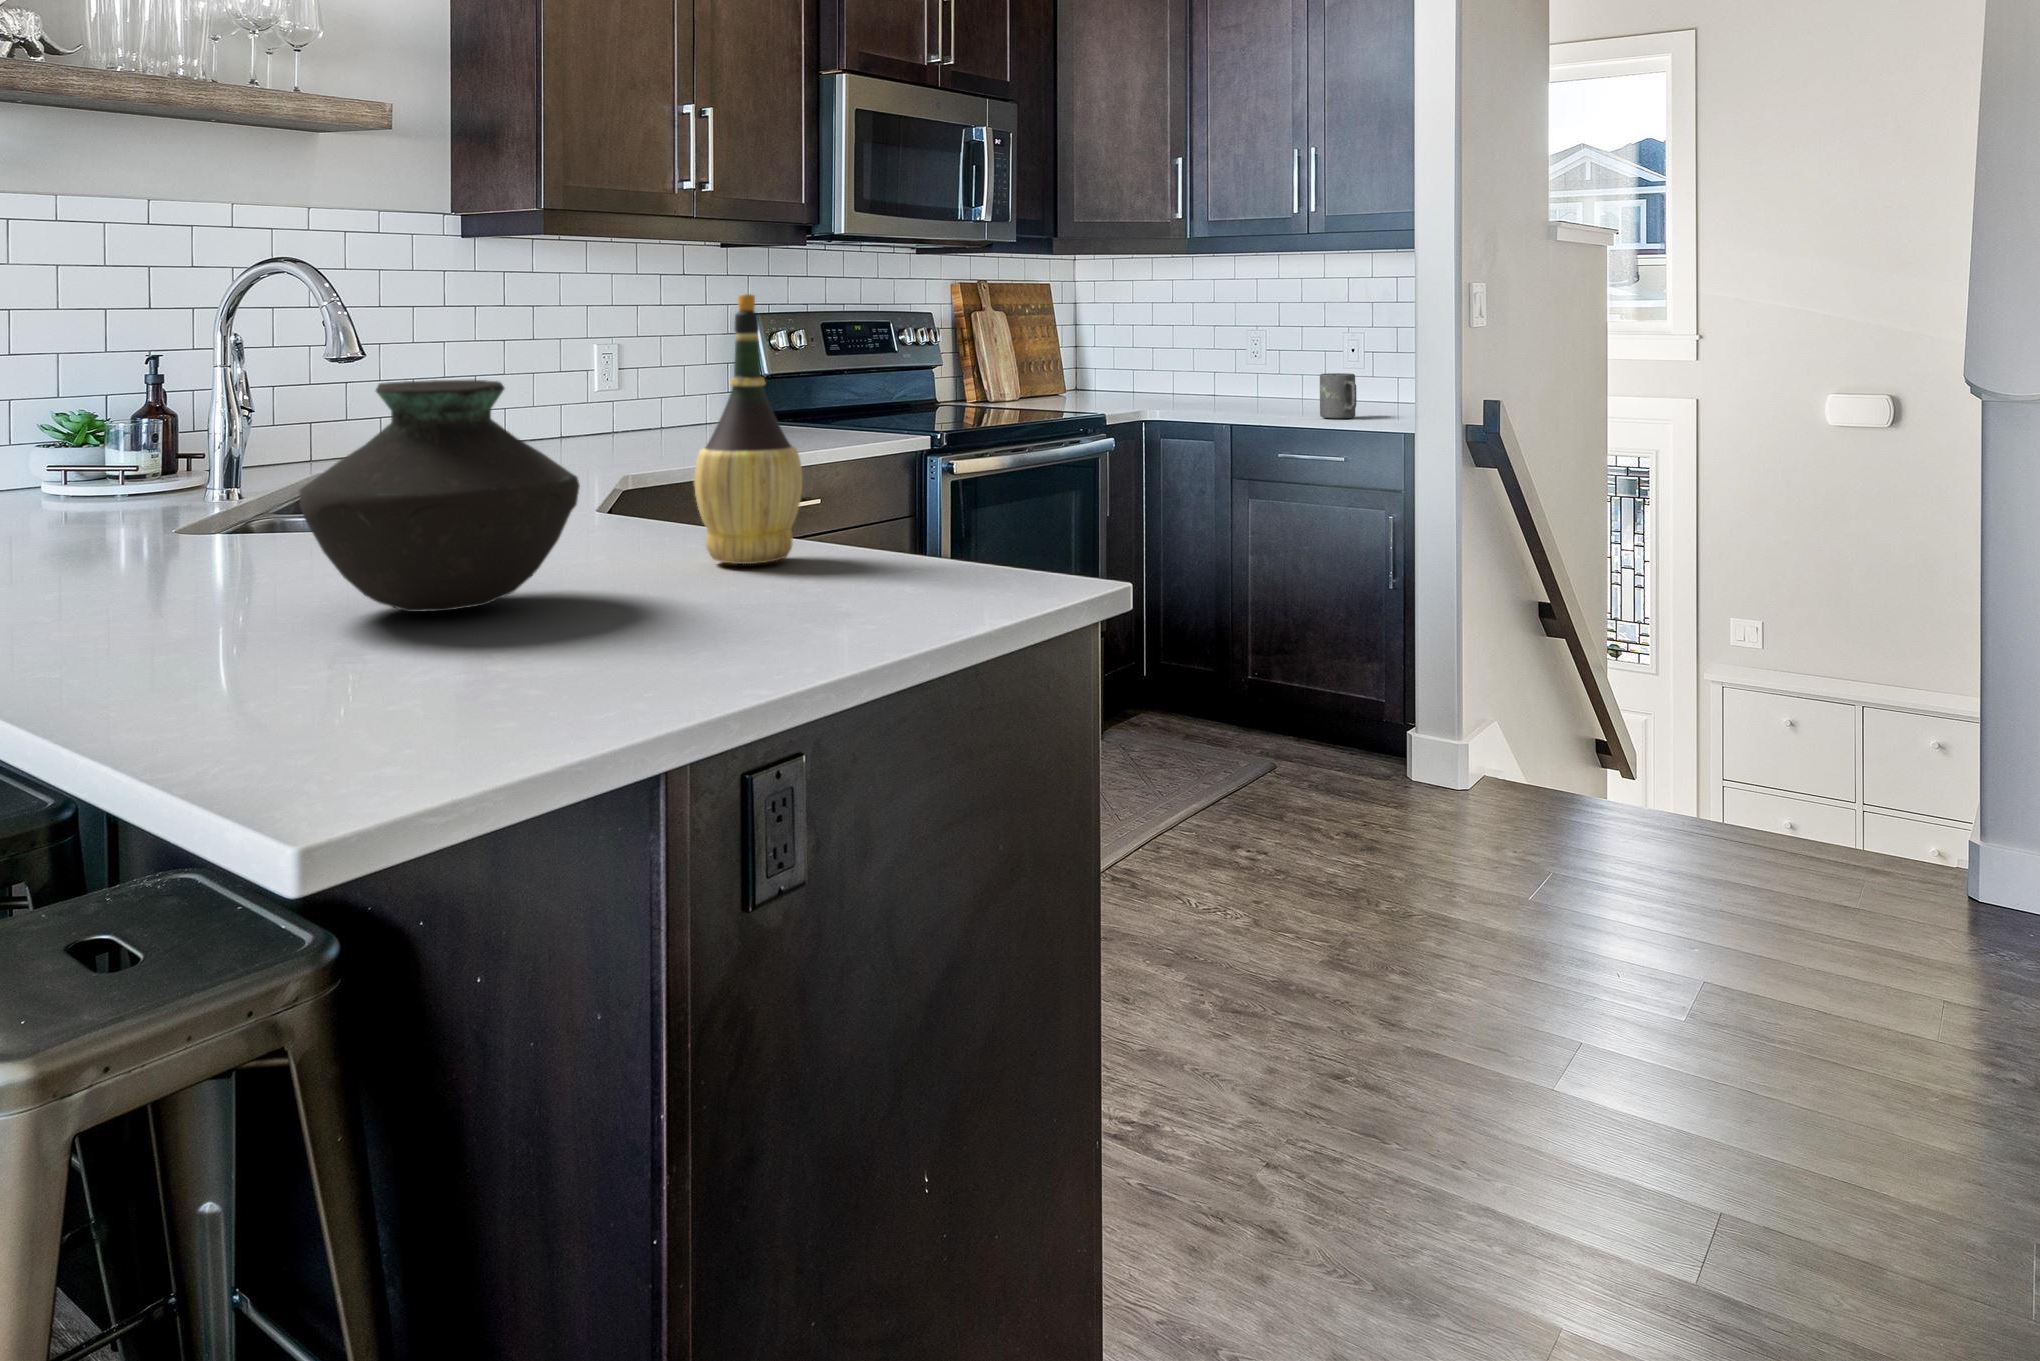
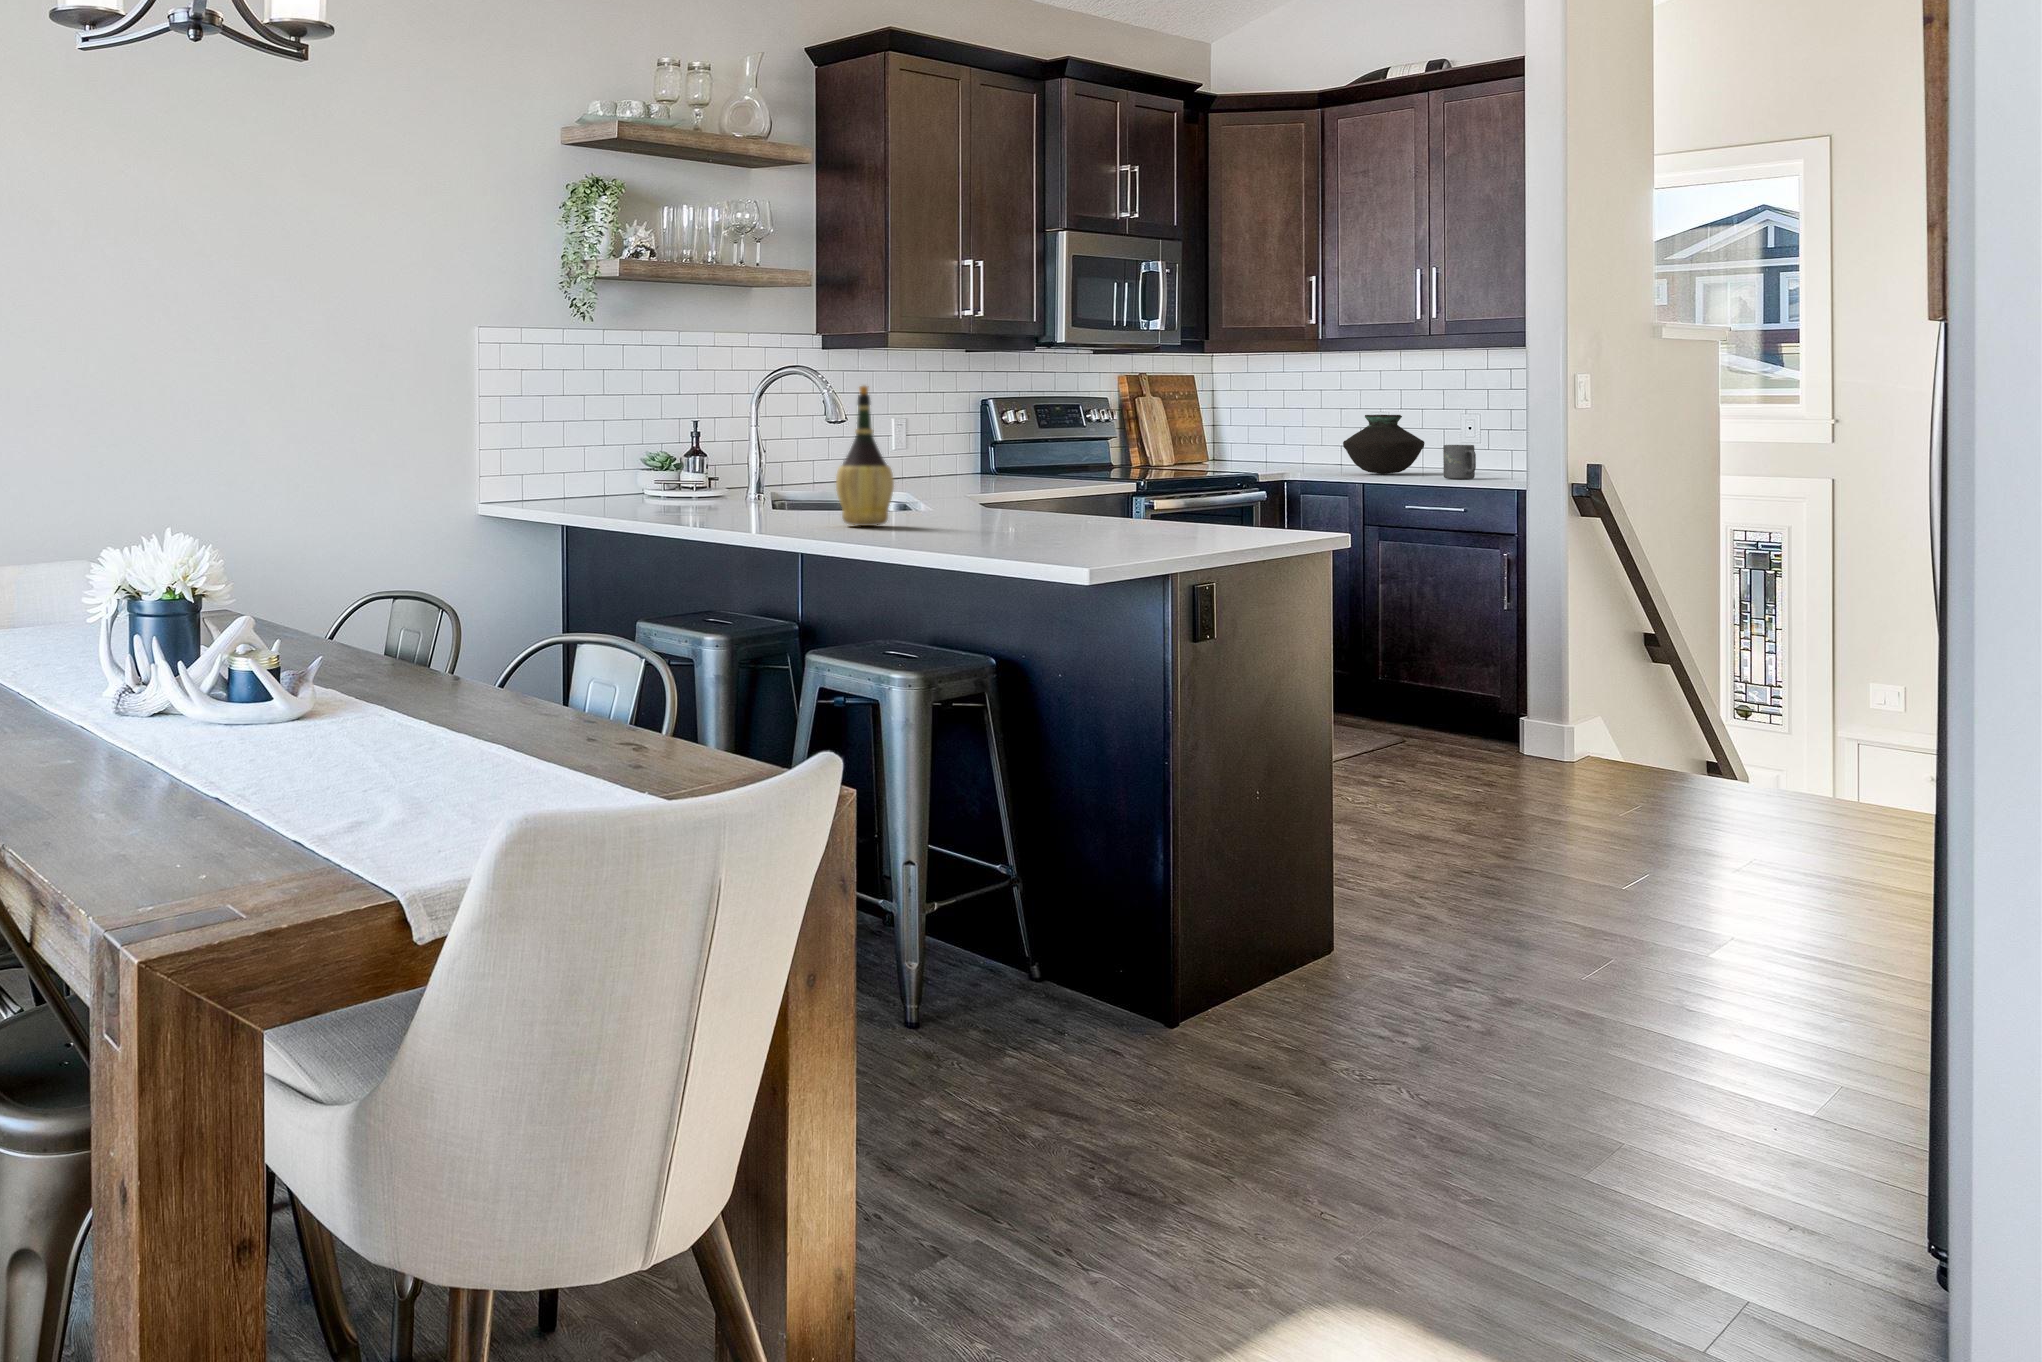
wine bottle: present [694,294,802,564] -> present [836,386,894,526]
vase: present [299,380,580,612] -> present [1343,415,1425,474]

